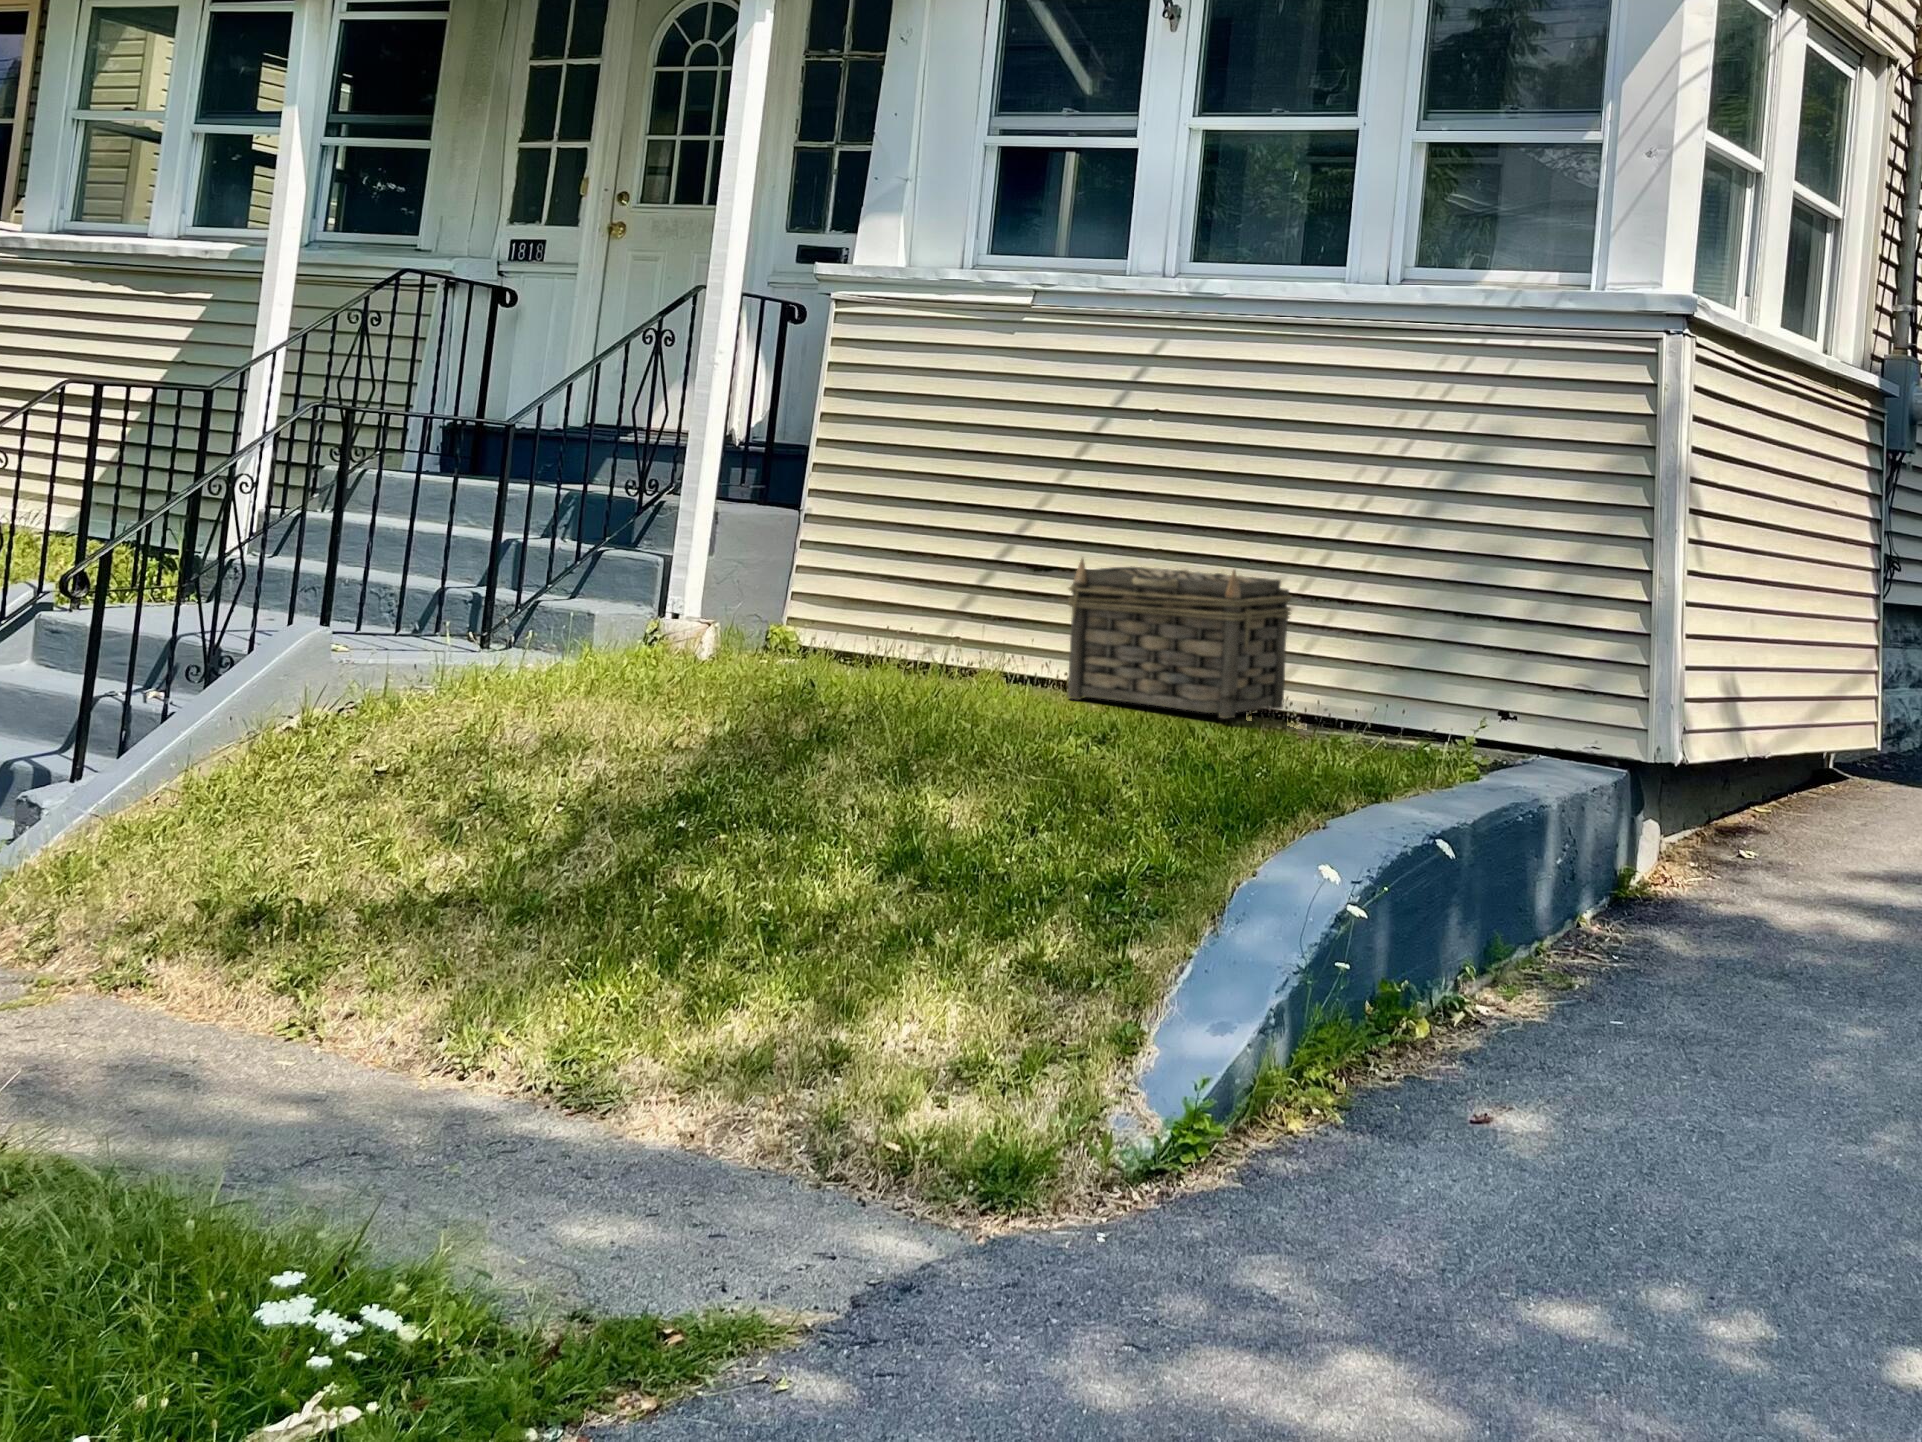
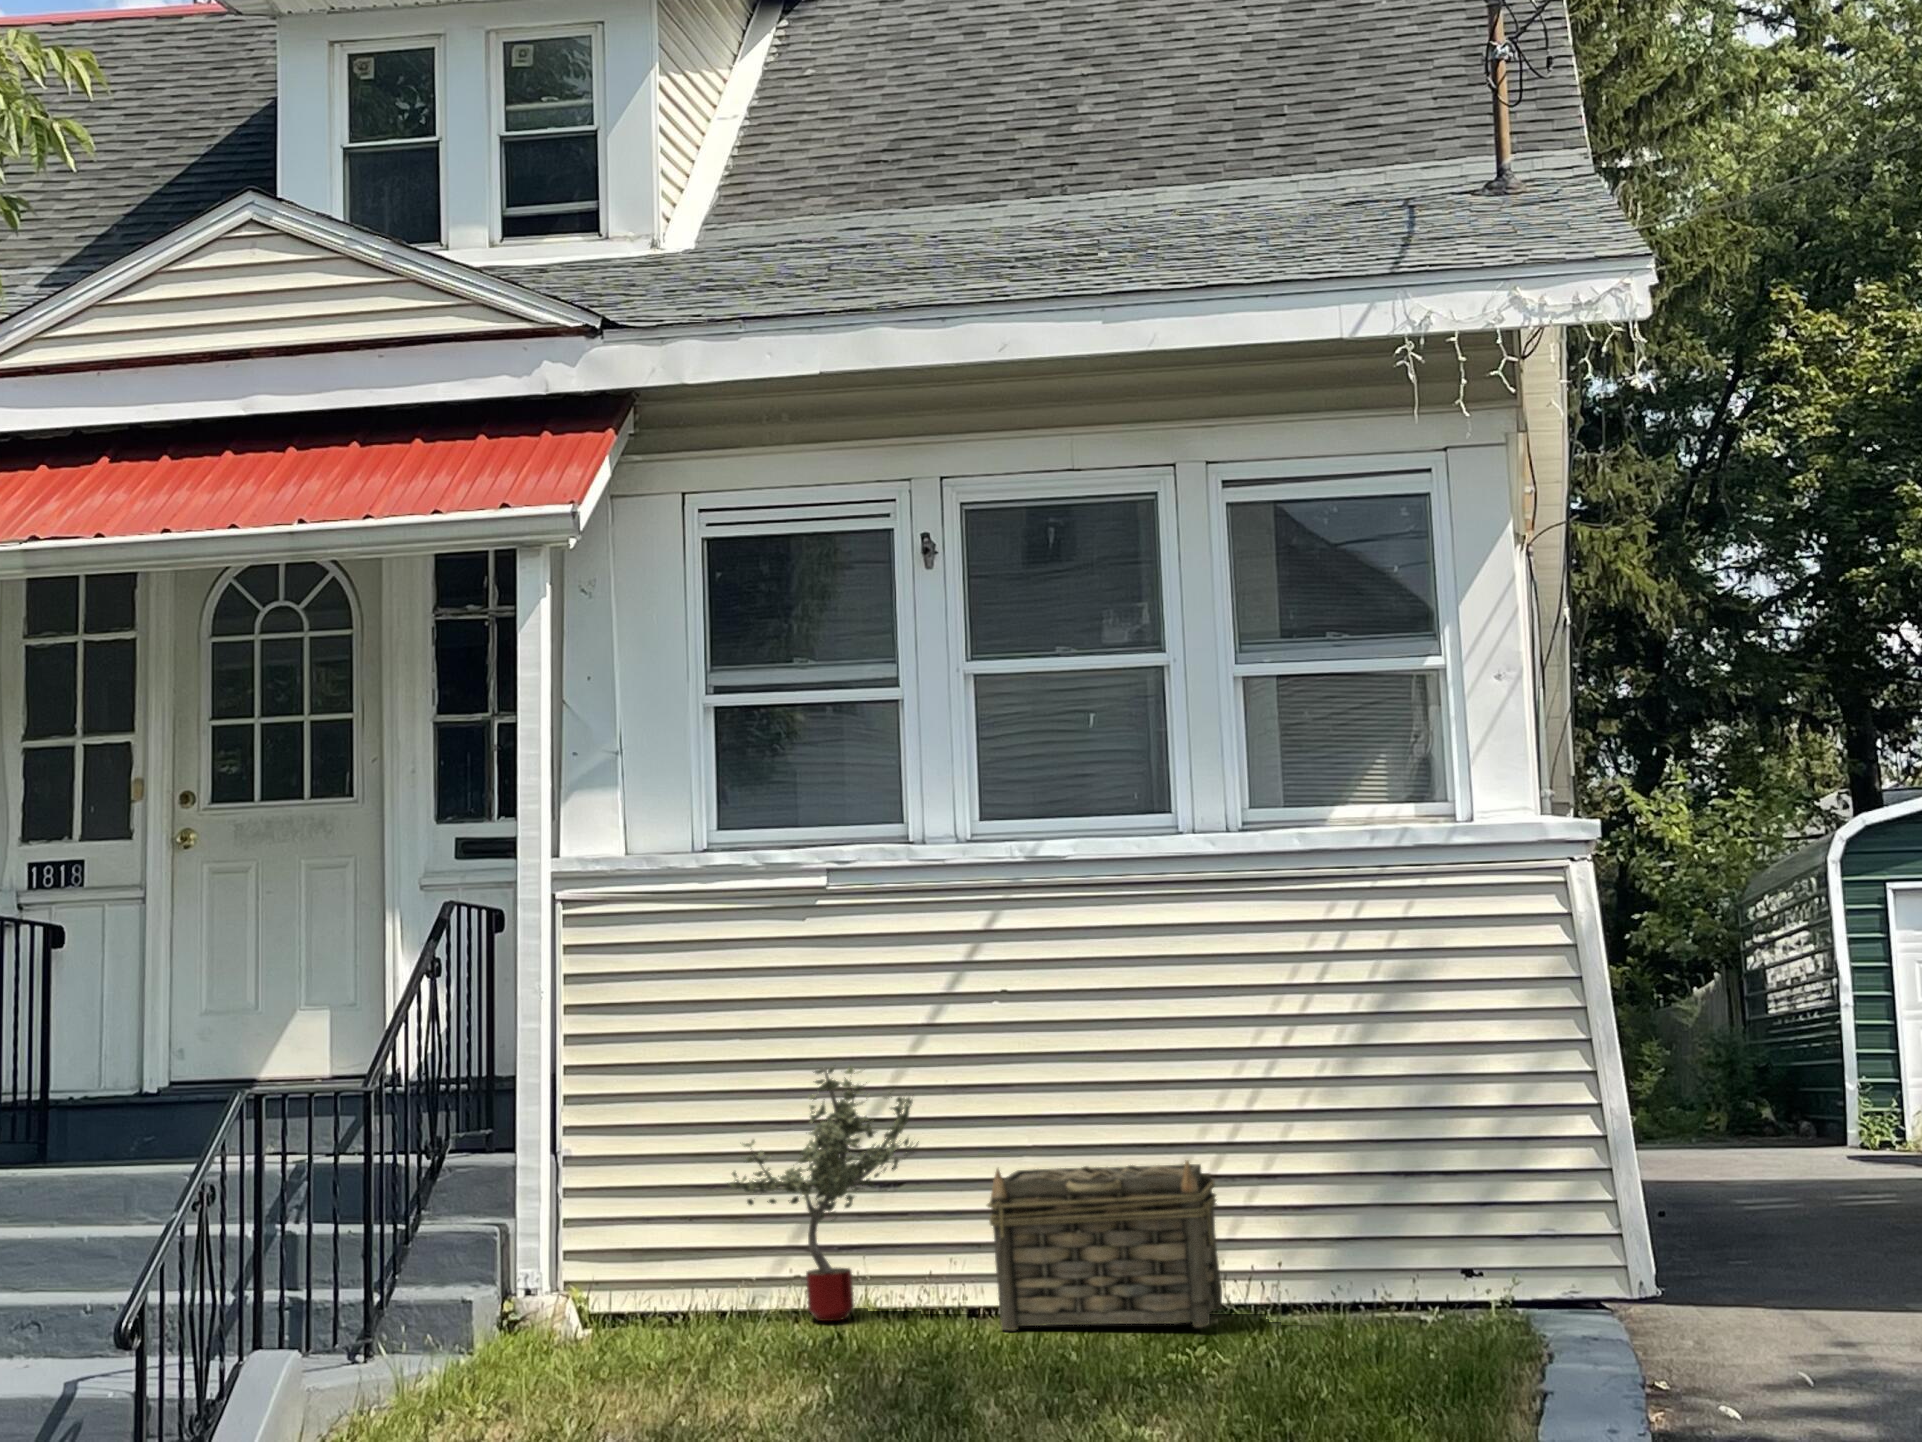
potted tree: none [885,454,1042,673] -> present [727,1066,919,1321]

